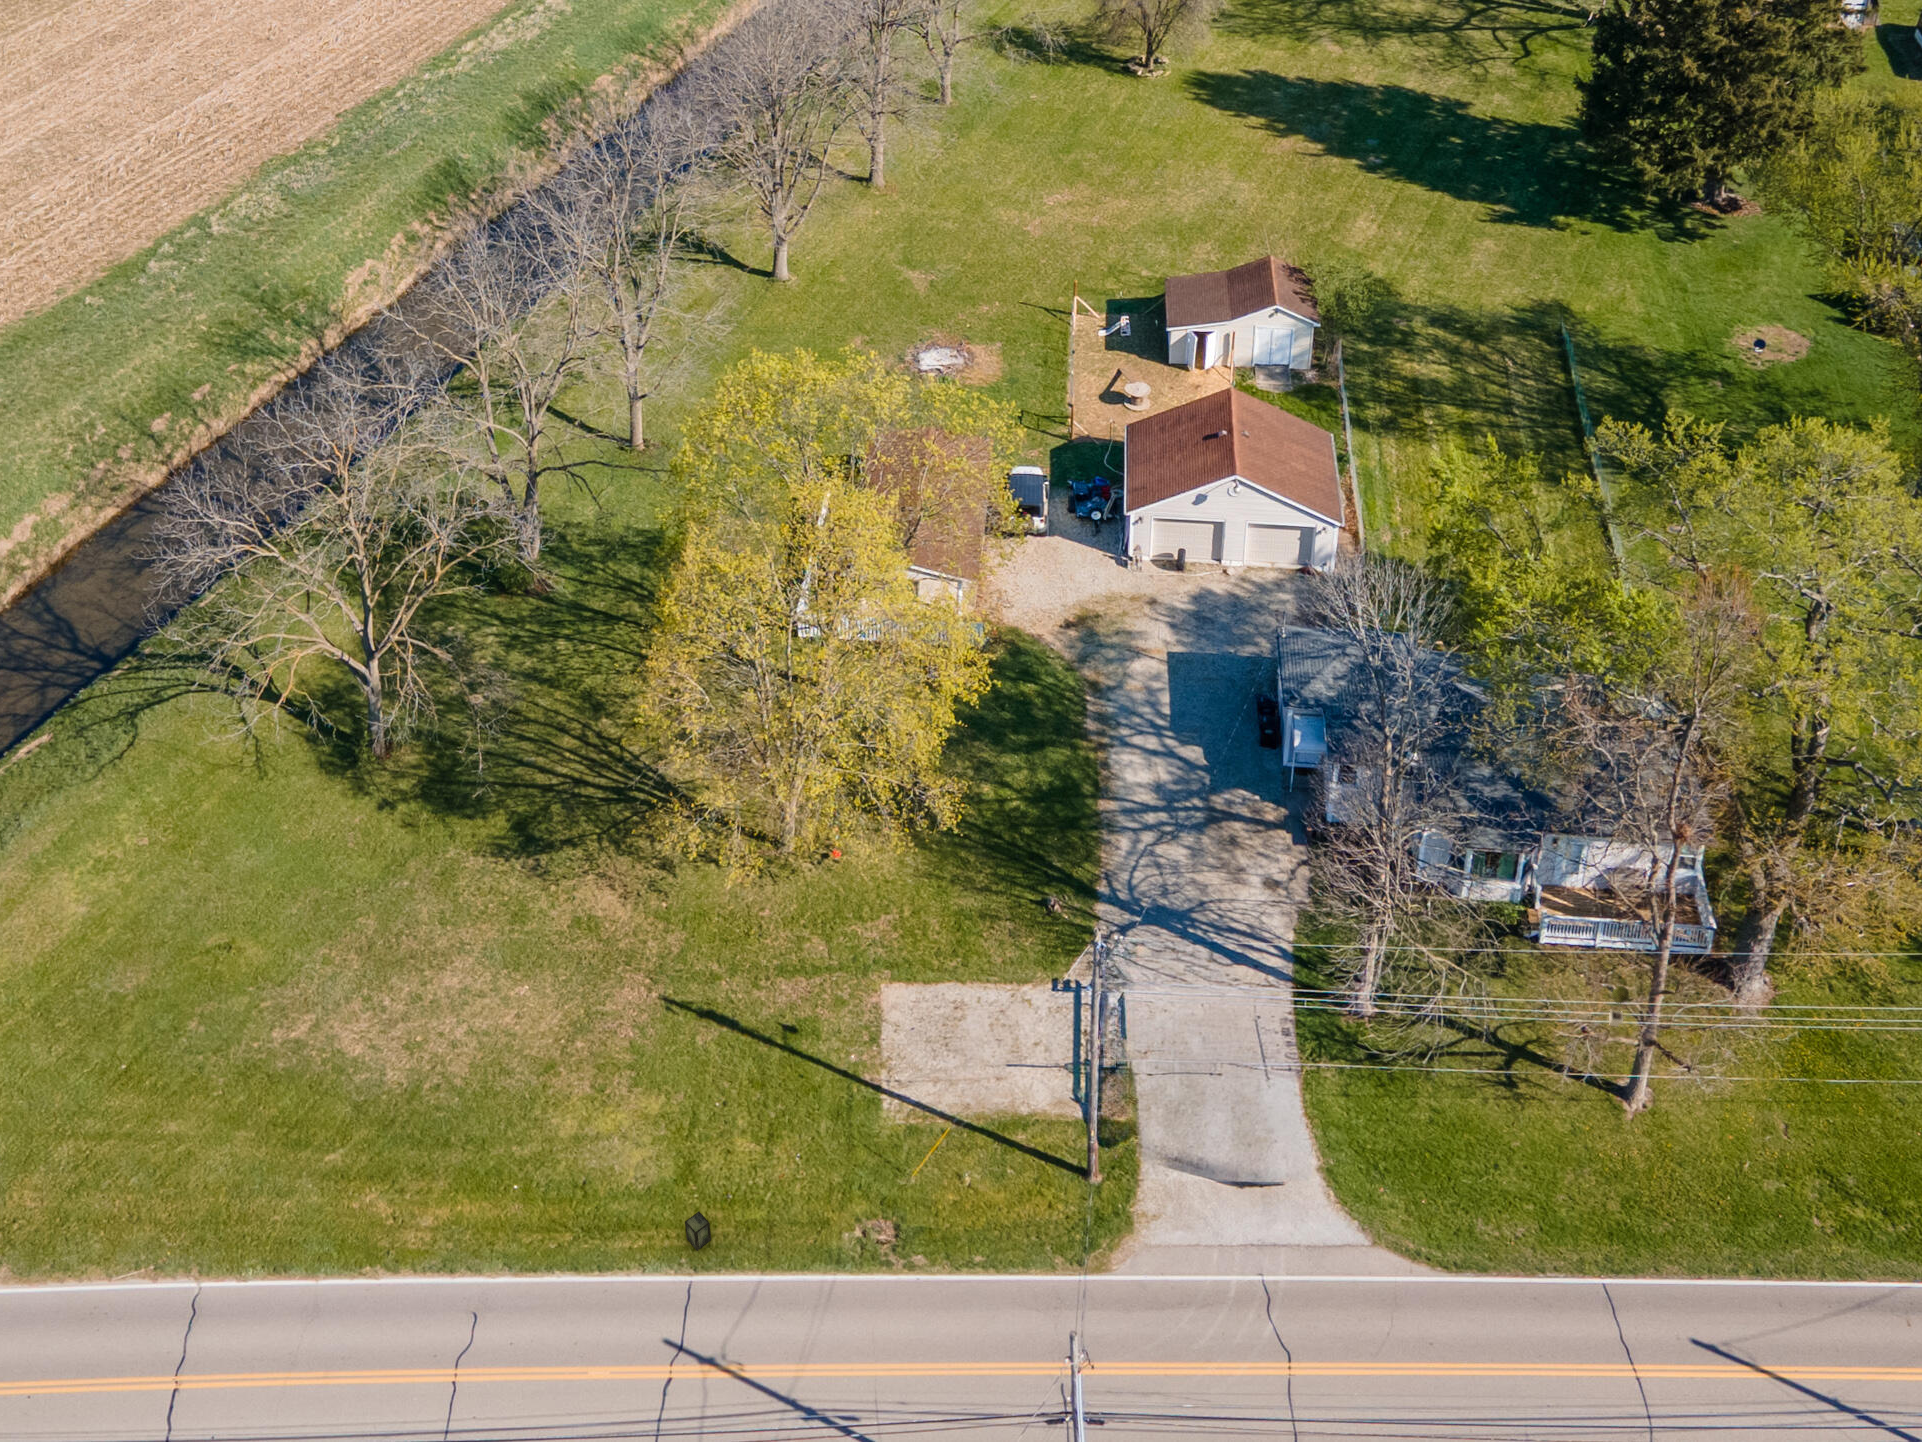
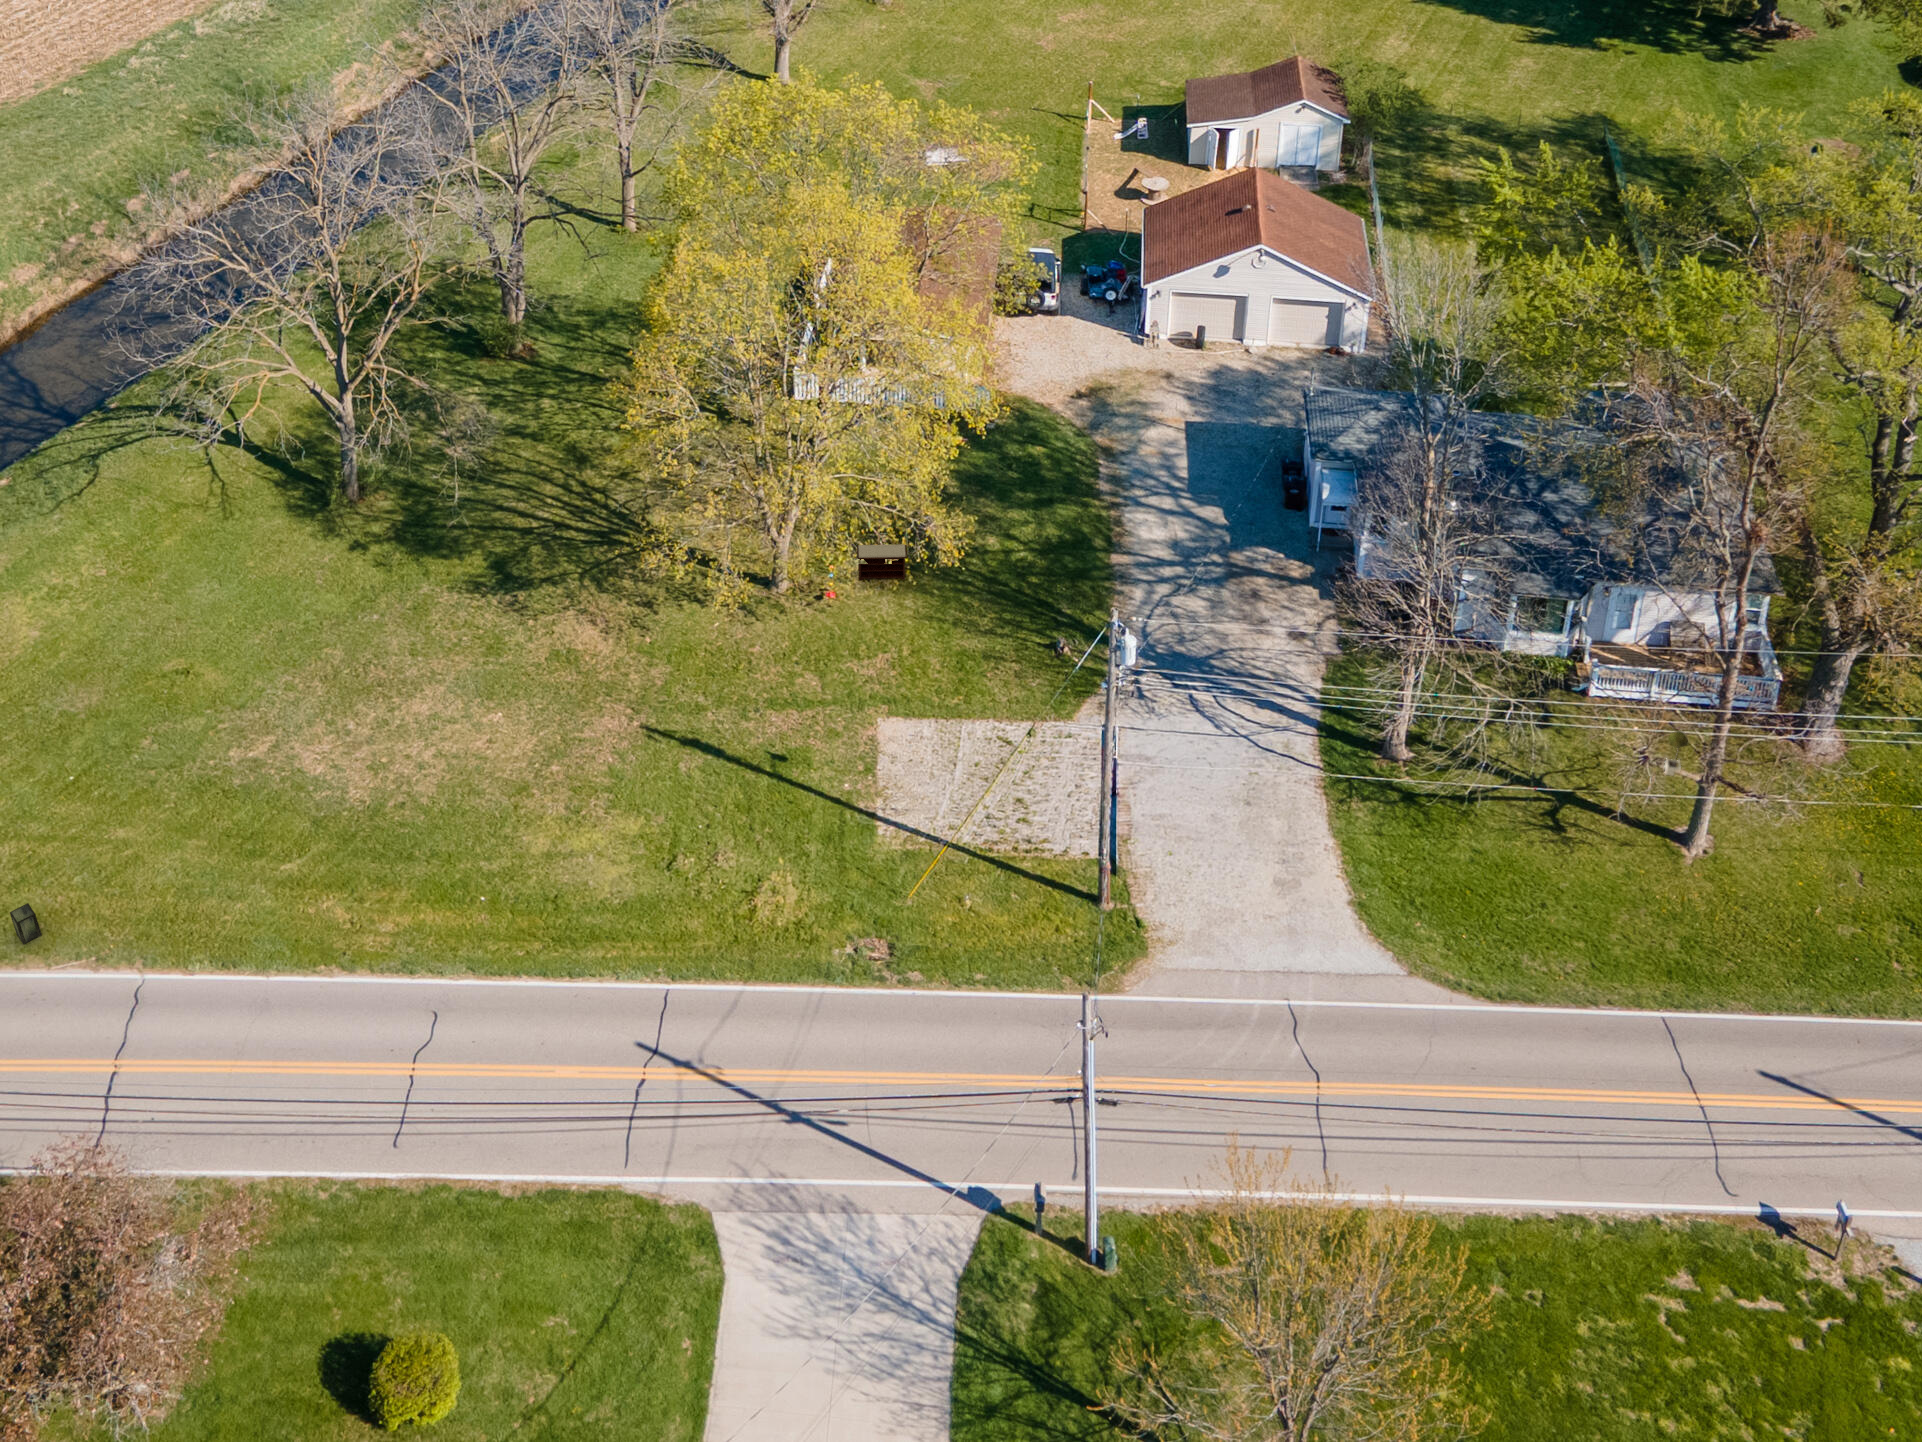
bench: none [860,799,907,834] -> present [857,544,907,581]
storage box: present [685,1211,711,1251] -> present [10,903,42,945]

